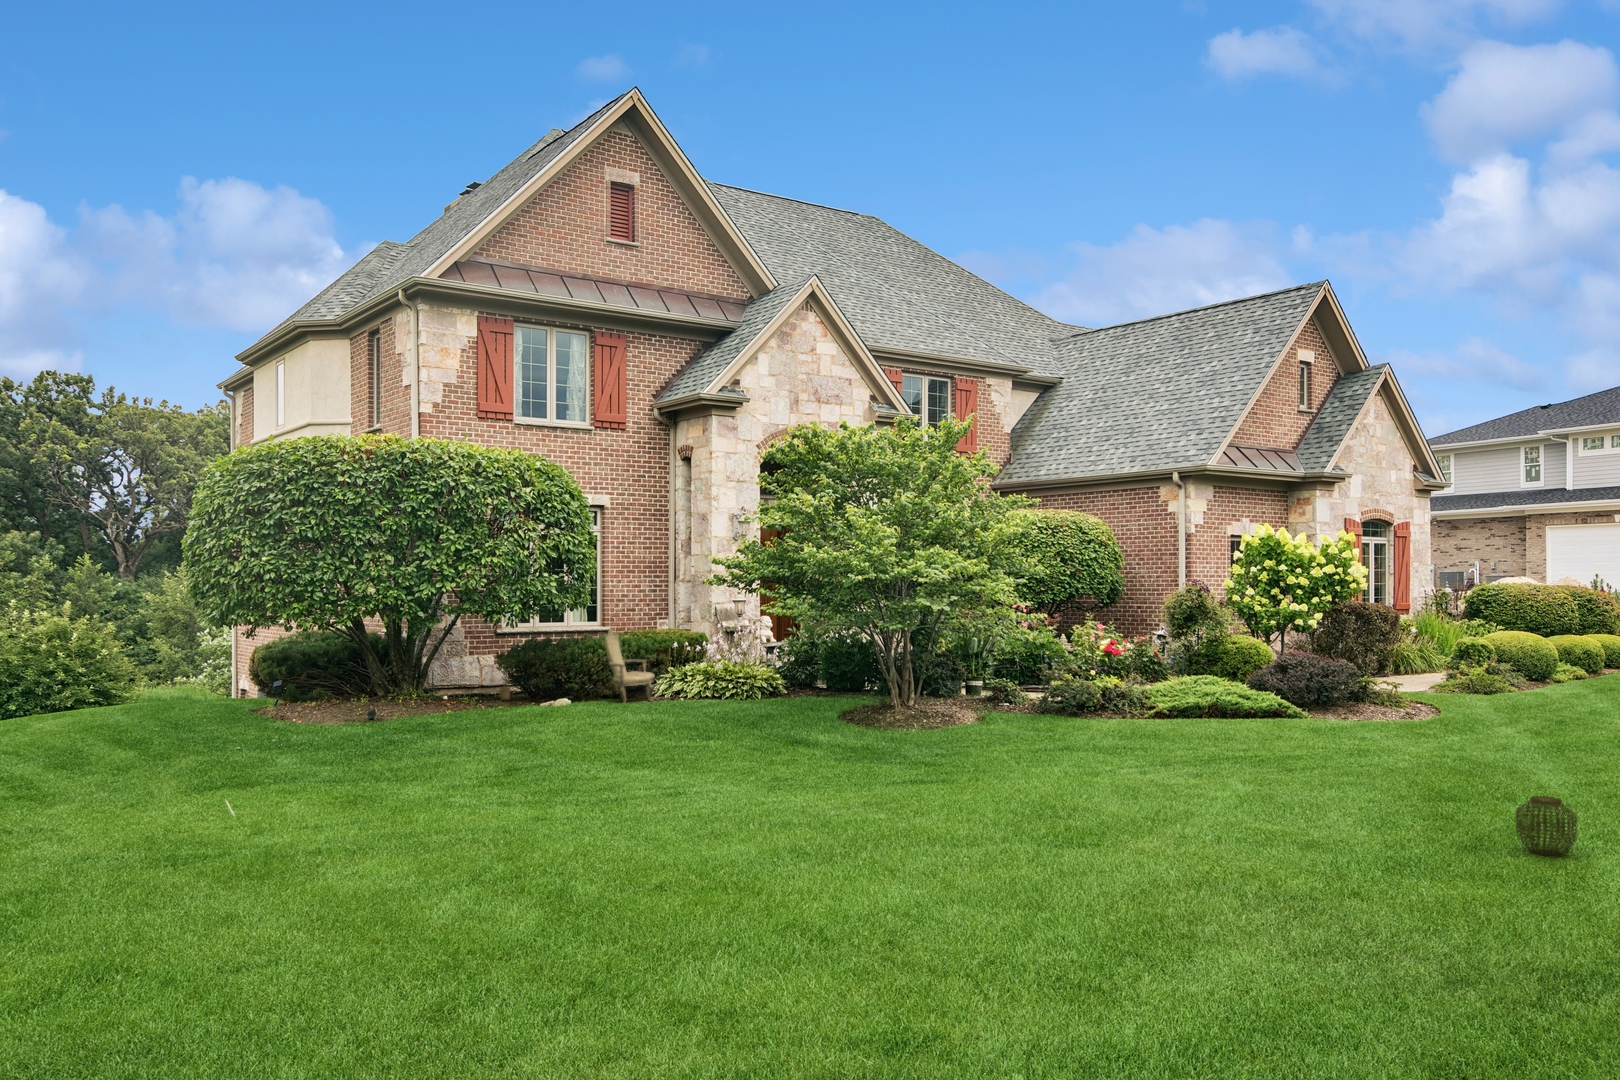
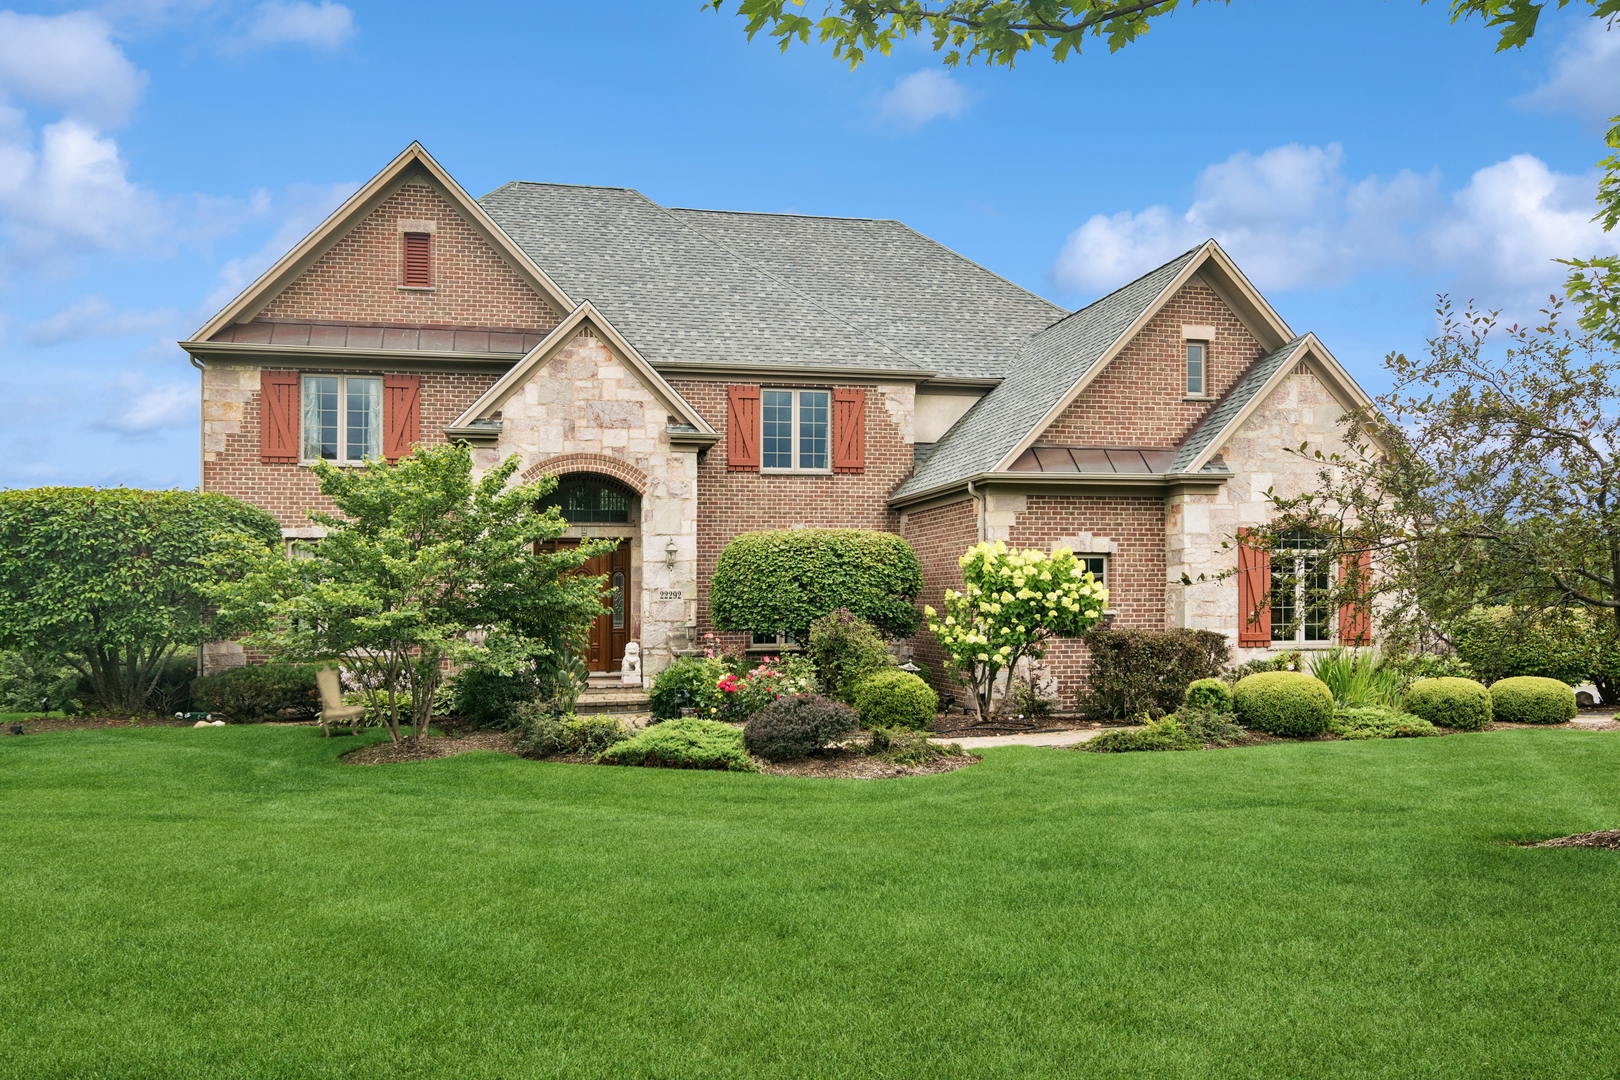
potted plant: present [498,656,515,699] -> none [230,692,254,734]
woven basket: present [1516,796,1577,856] -> none [600,872,664,947]

